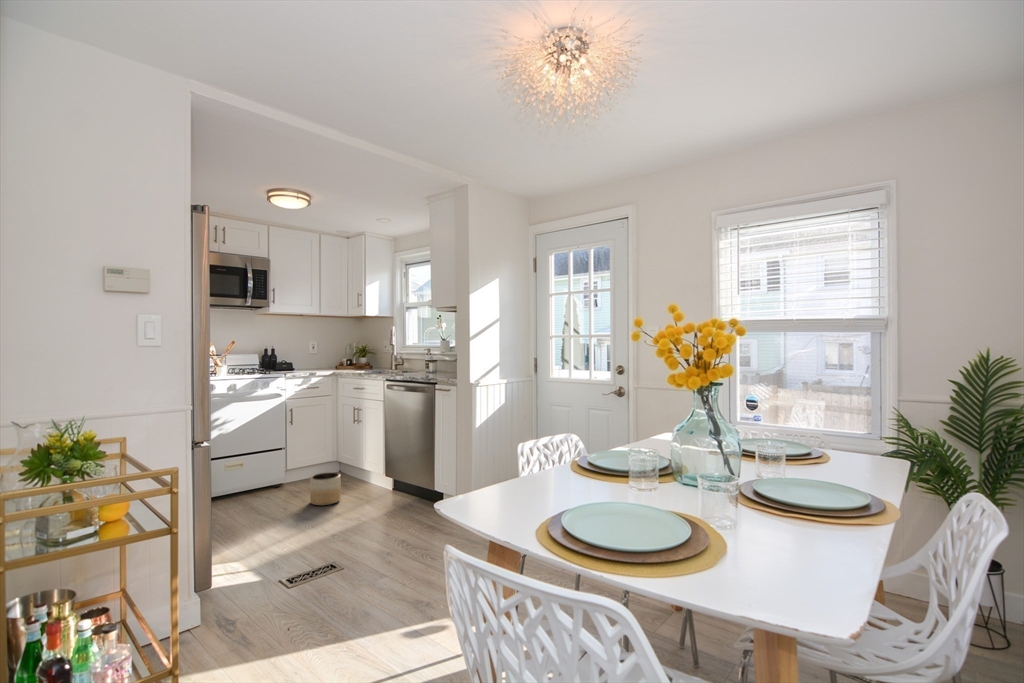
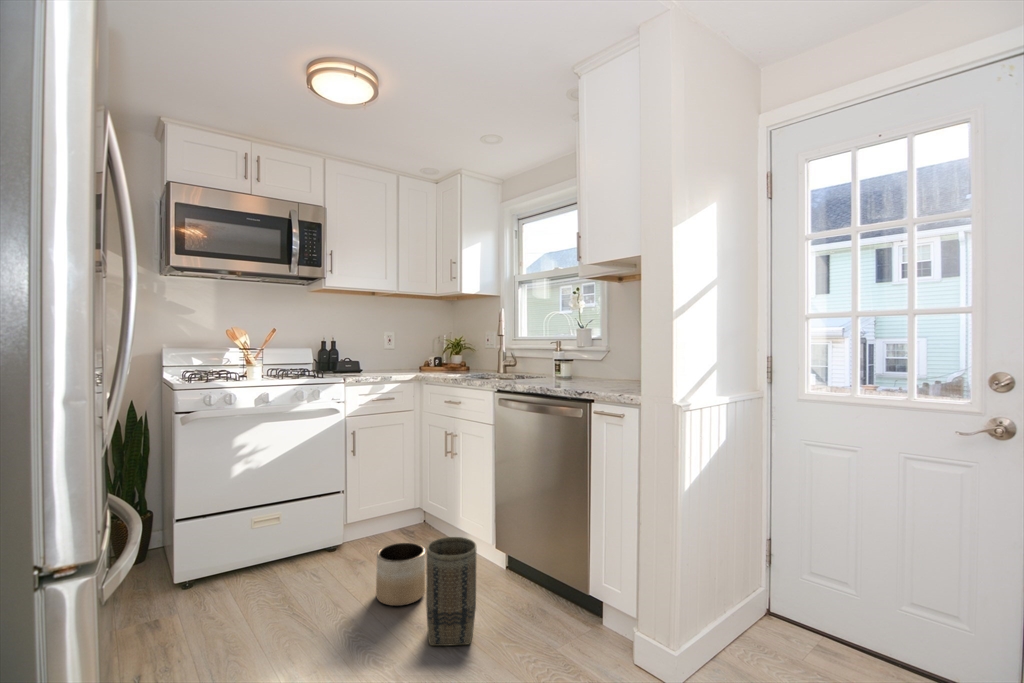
basket: none [341,462,370,517] -> present [426,537,477,646]

